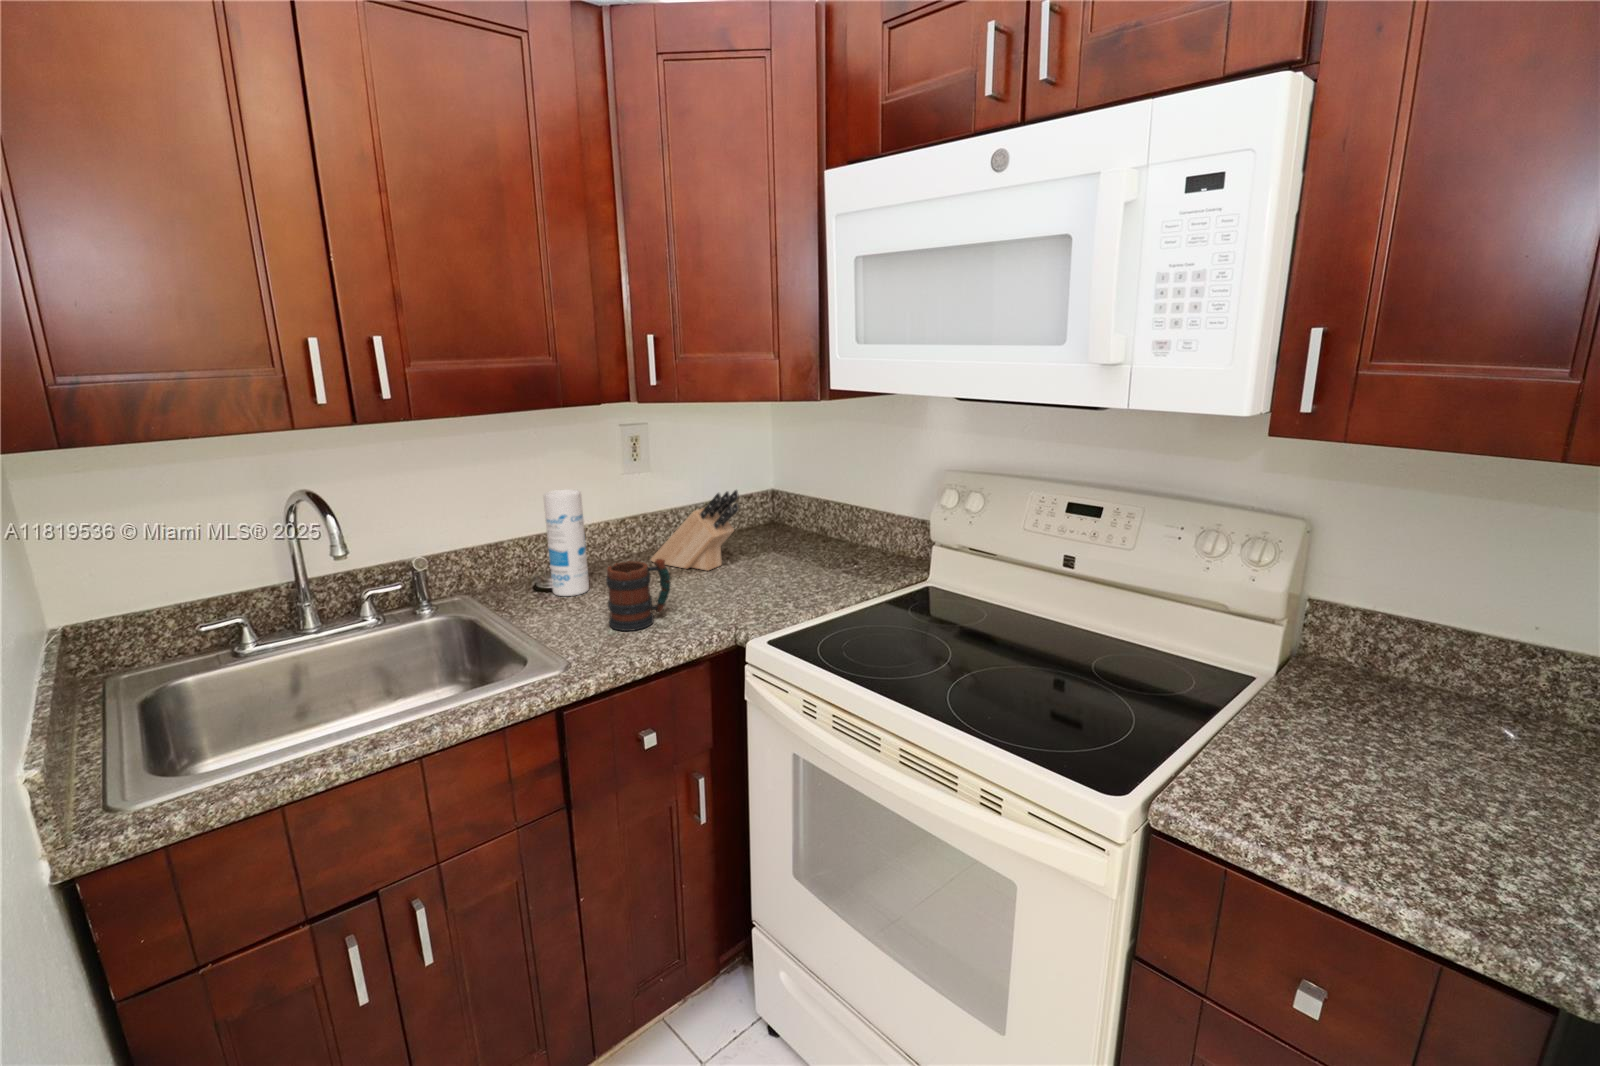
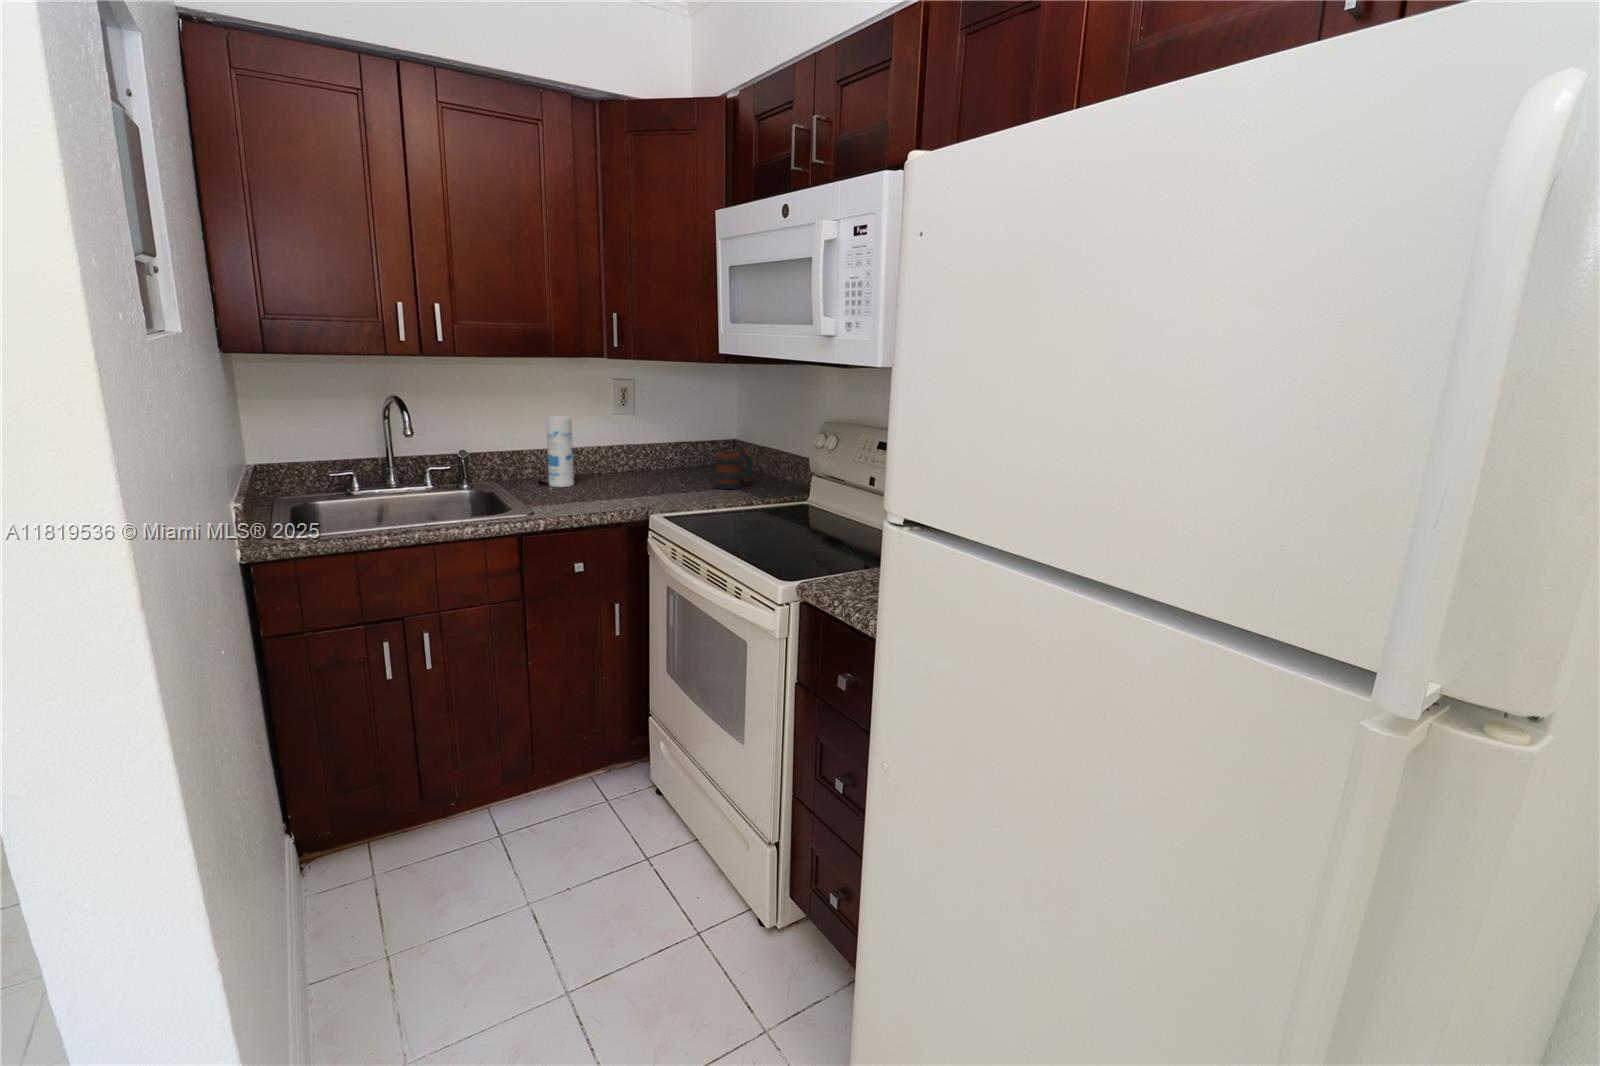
knife block: present [651,490,739,571] -> none [625,427,682,483]
mug: present [606,559,670,631] -> present [715,451,752,489]

